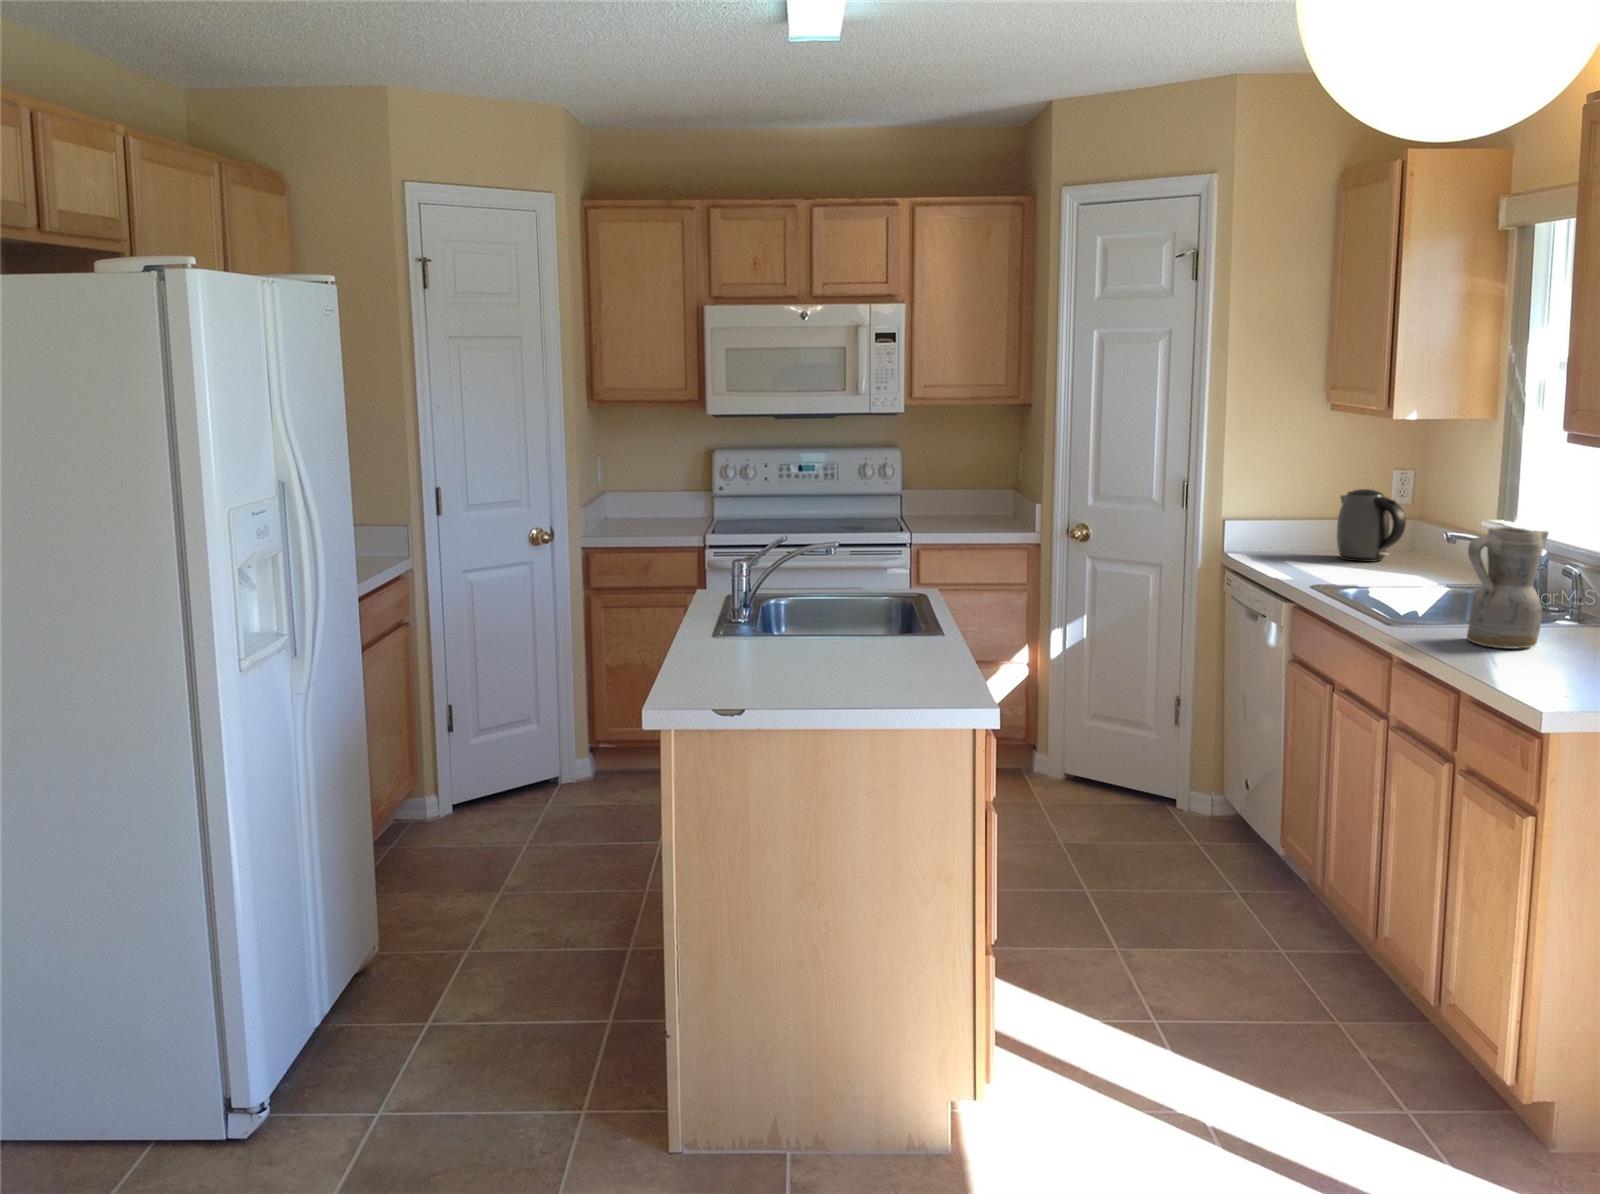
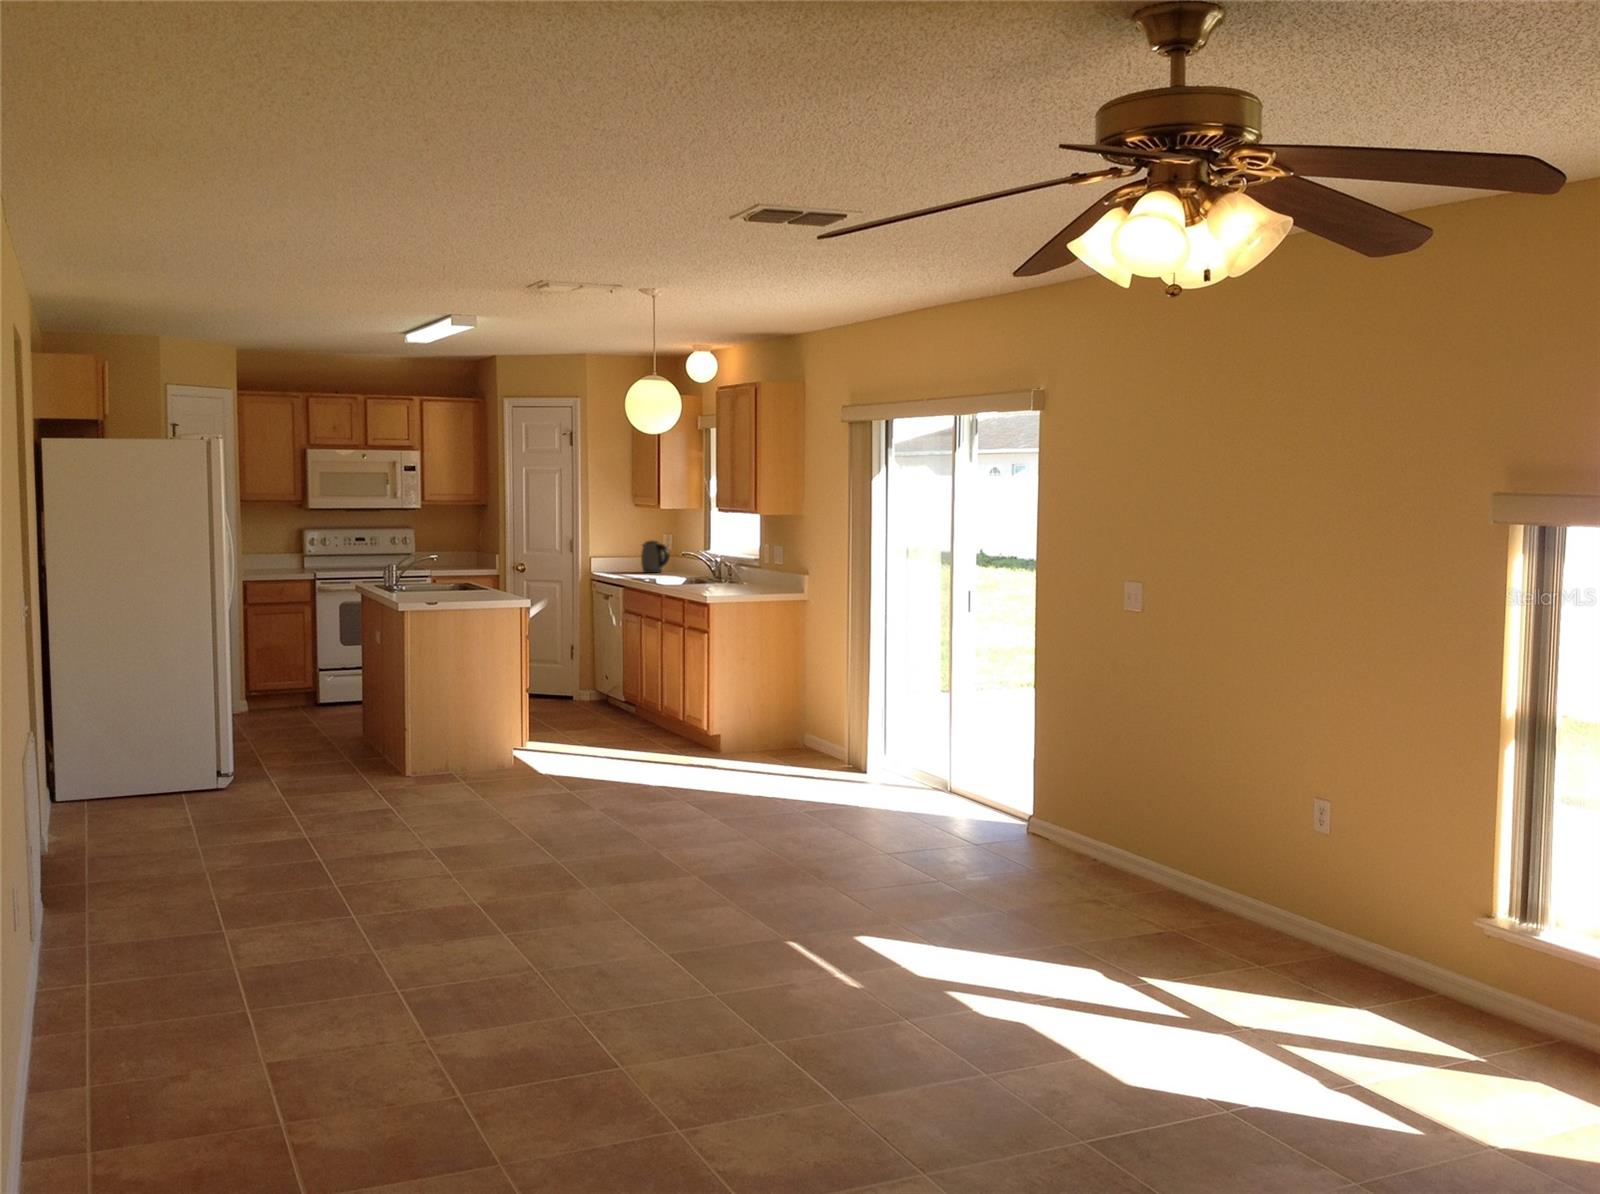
ceramic pitcher: present [1467,527,1548,649] -> none [685,544,712,588]

